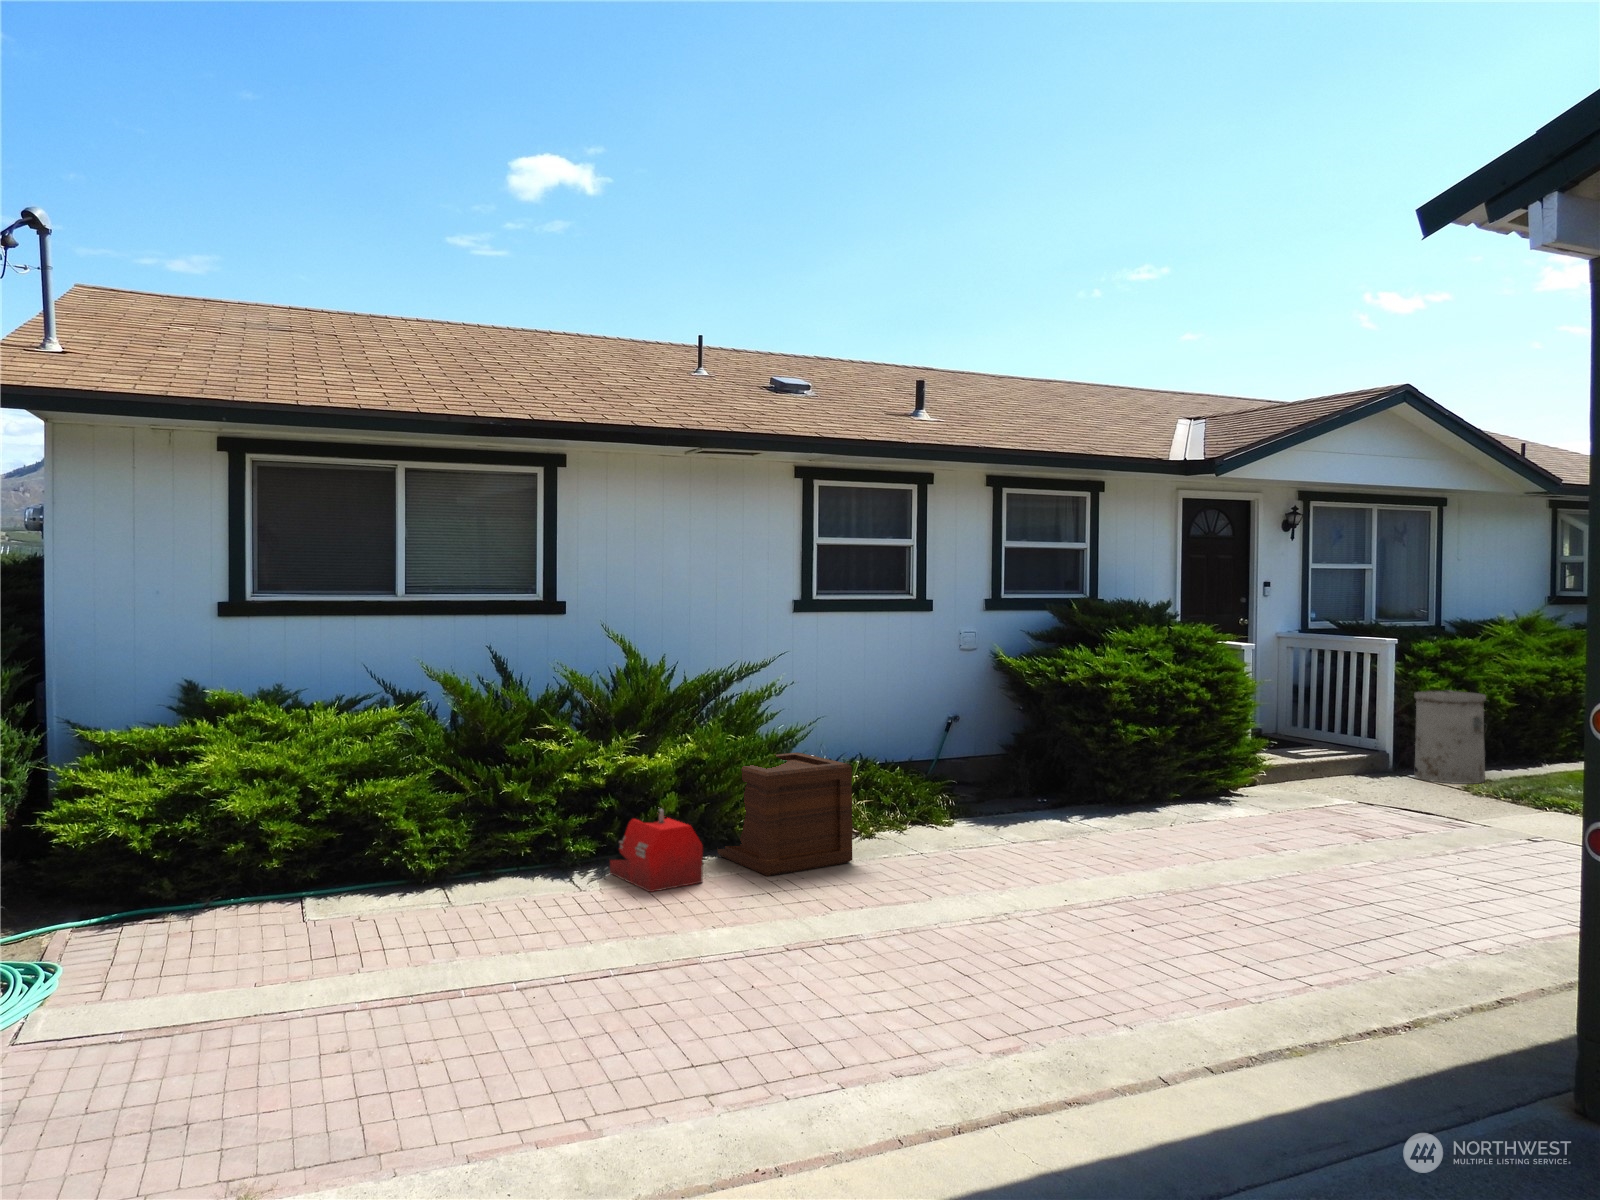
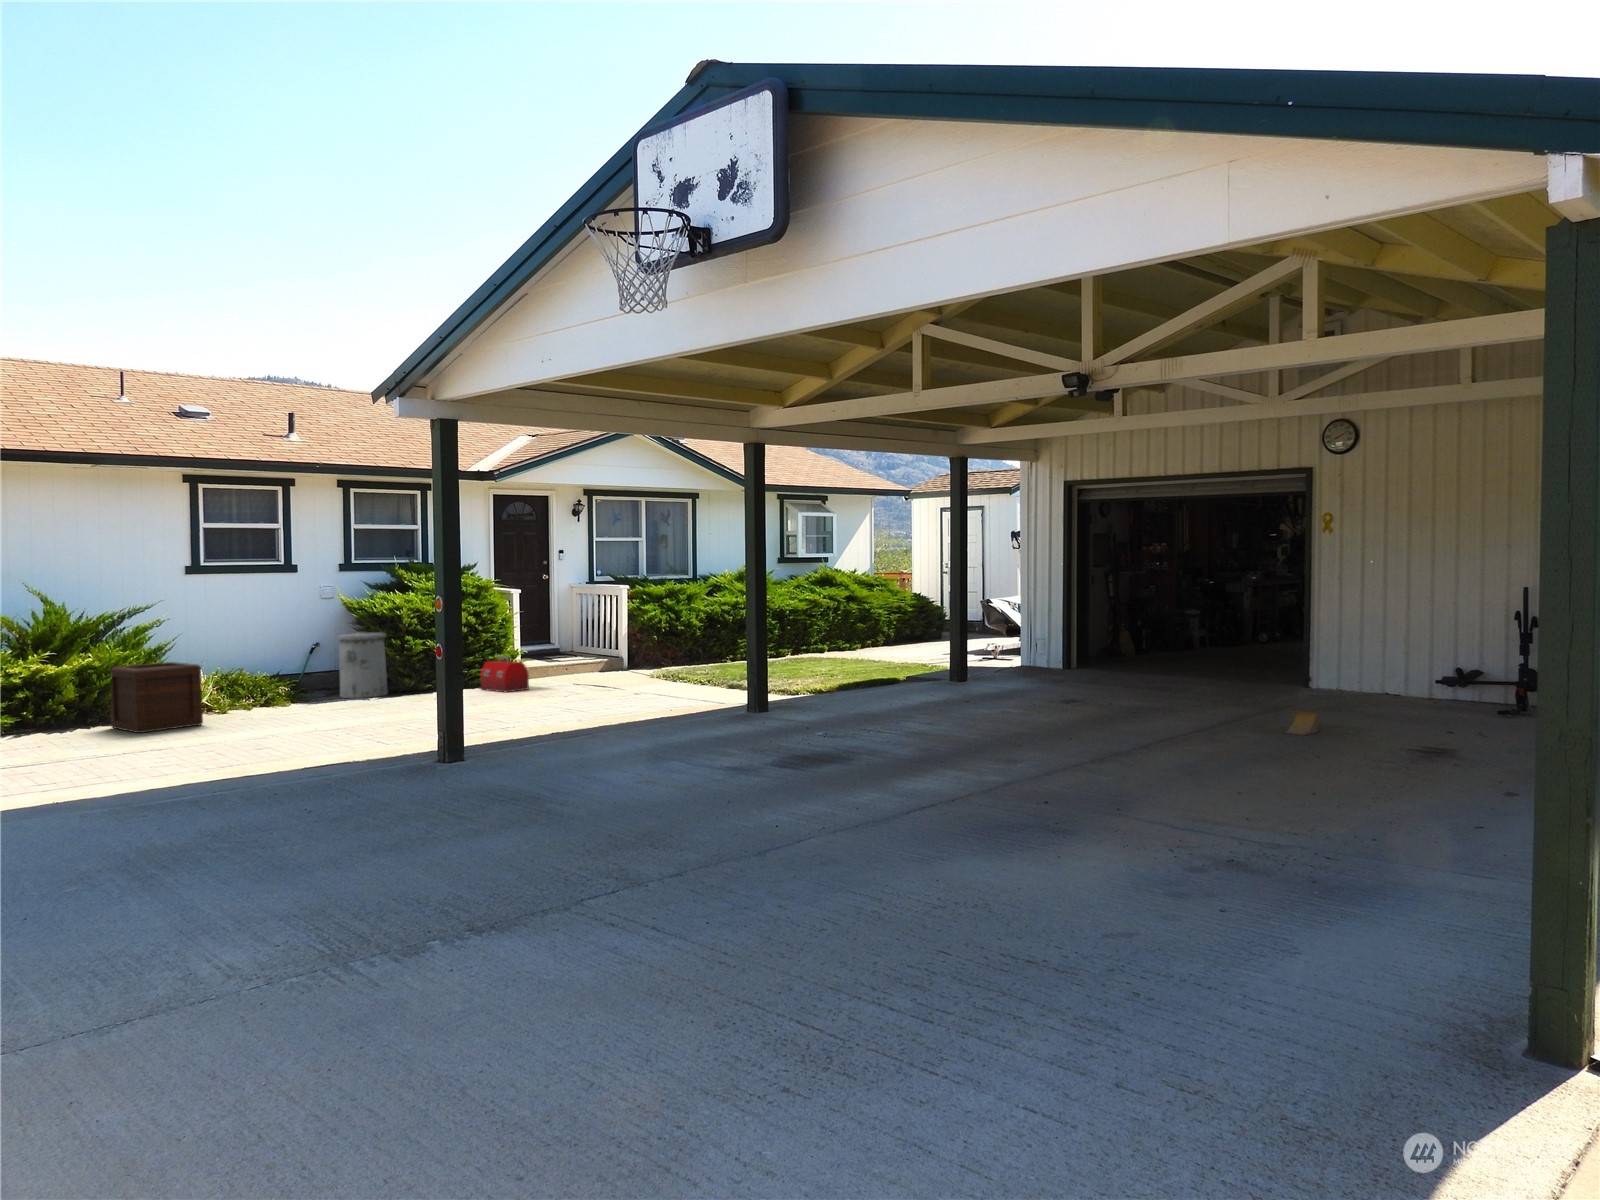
trash can: present [1414,690,1486,784] -> present [338,632,388,698]
toolbox: present [610,809,703,892] -> present [481,656,529,692]

